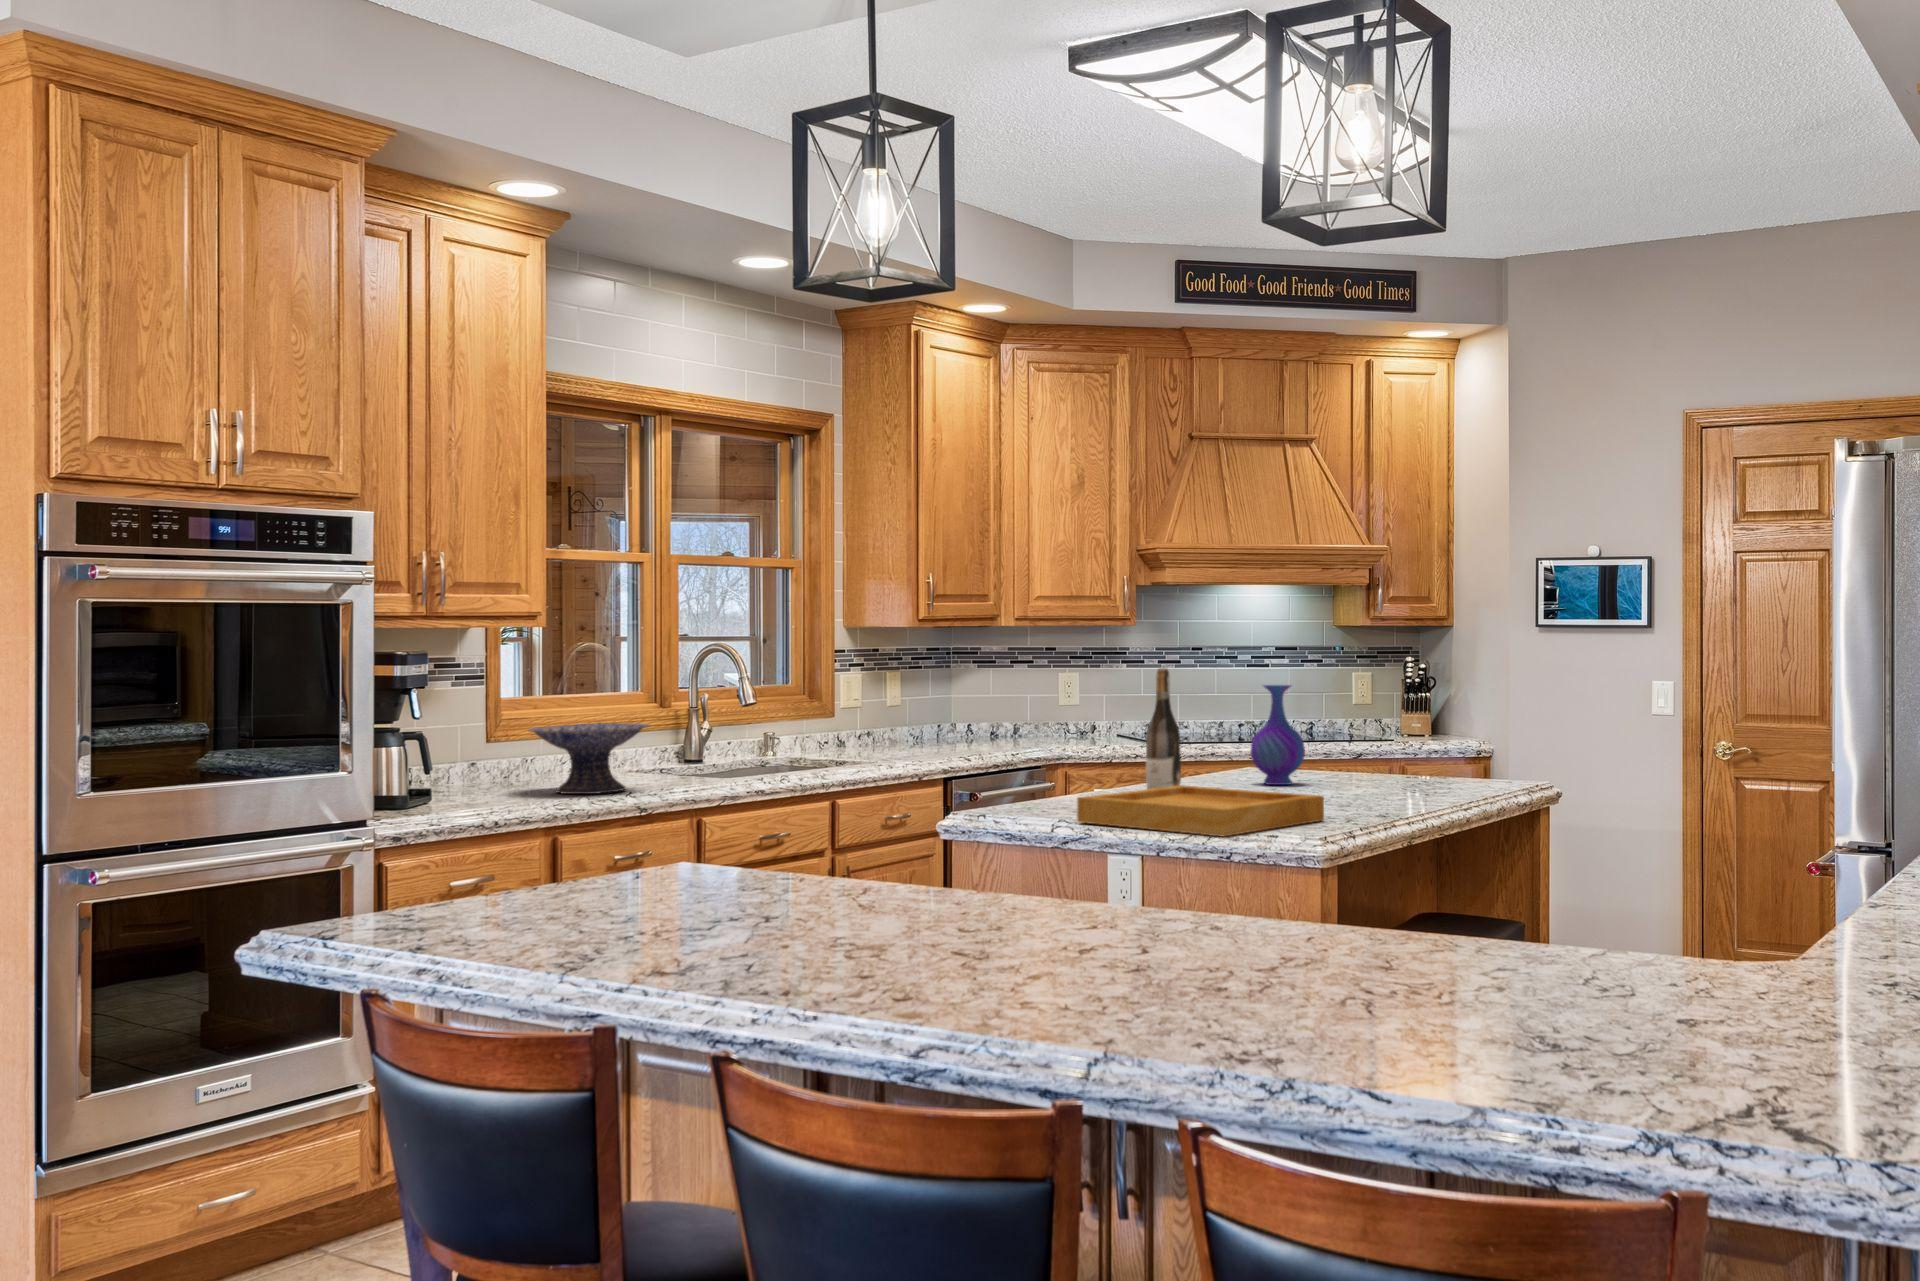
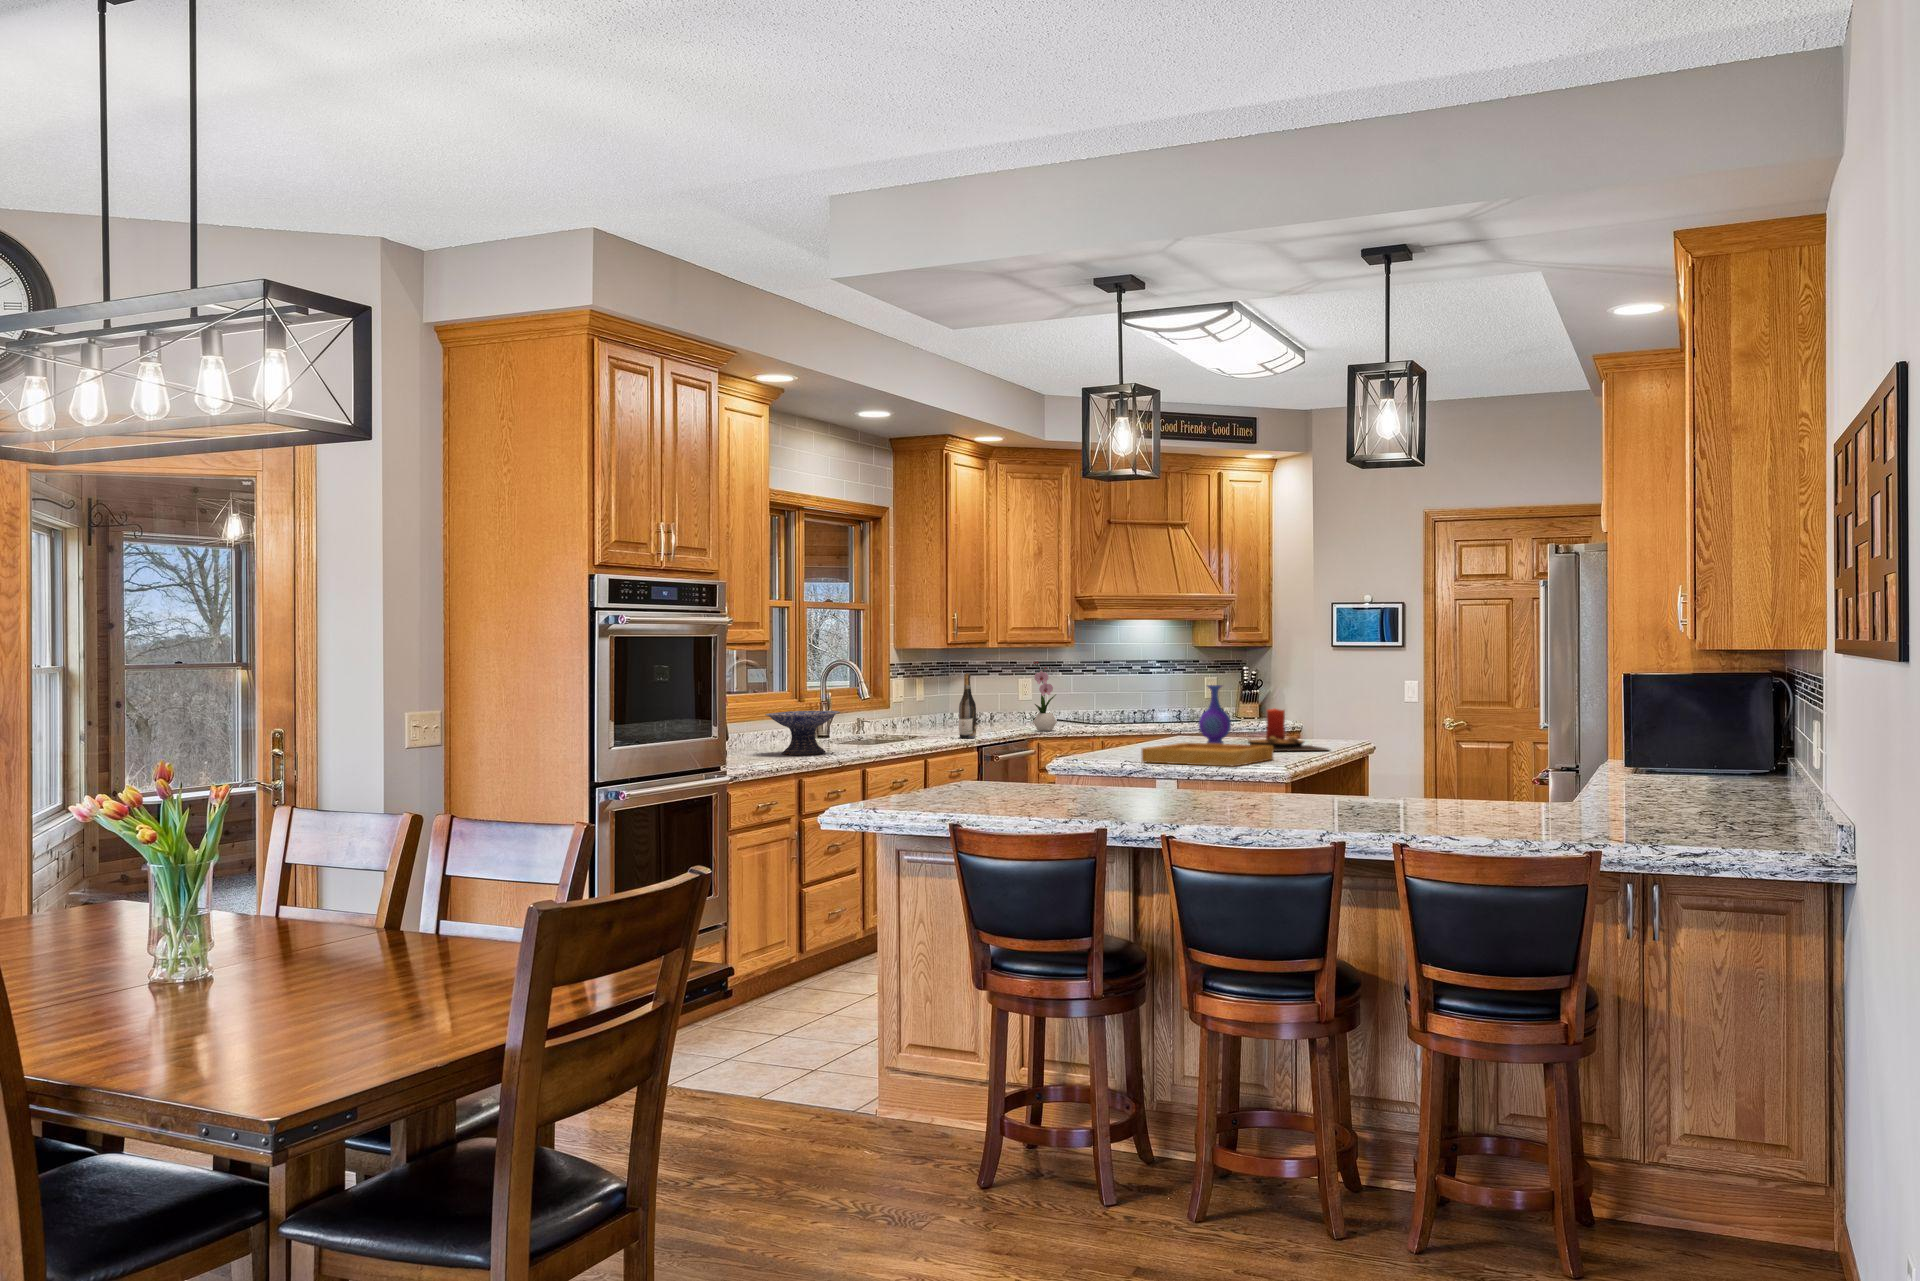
flower arrangement: none [1045,647,1084,753] -> present [1033,661,1057,731]
wine bottle: present [1146,668,1181,789] -> present [959,673,976,738]
candle: none [1298,725,1456,802] -> present [1248,709,1329,751]

